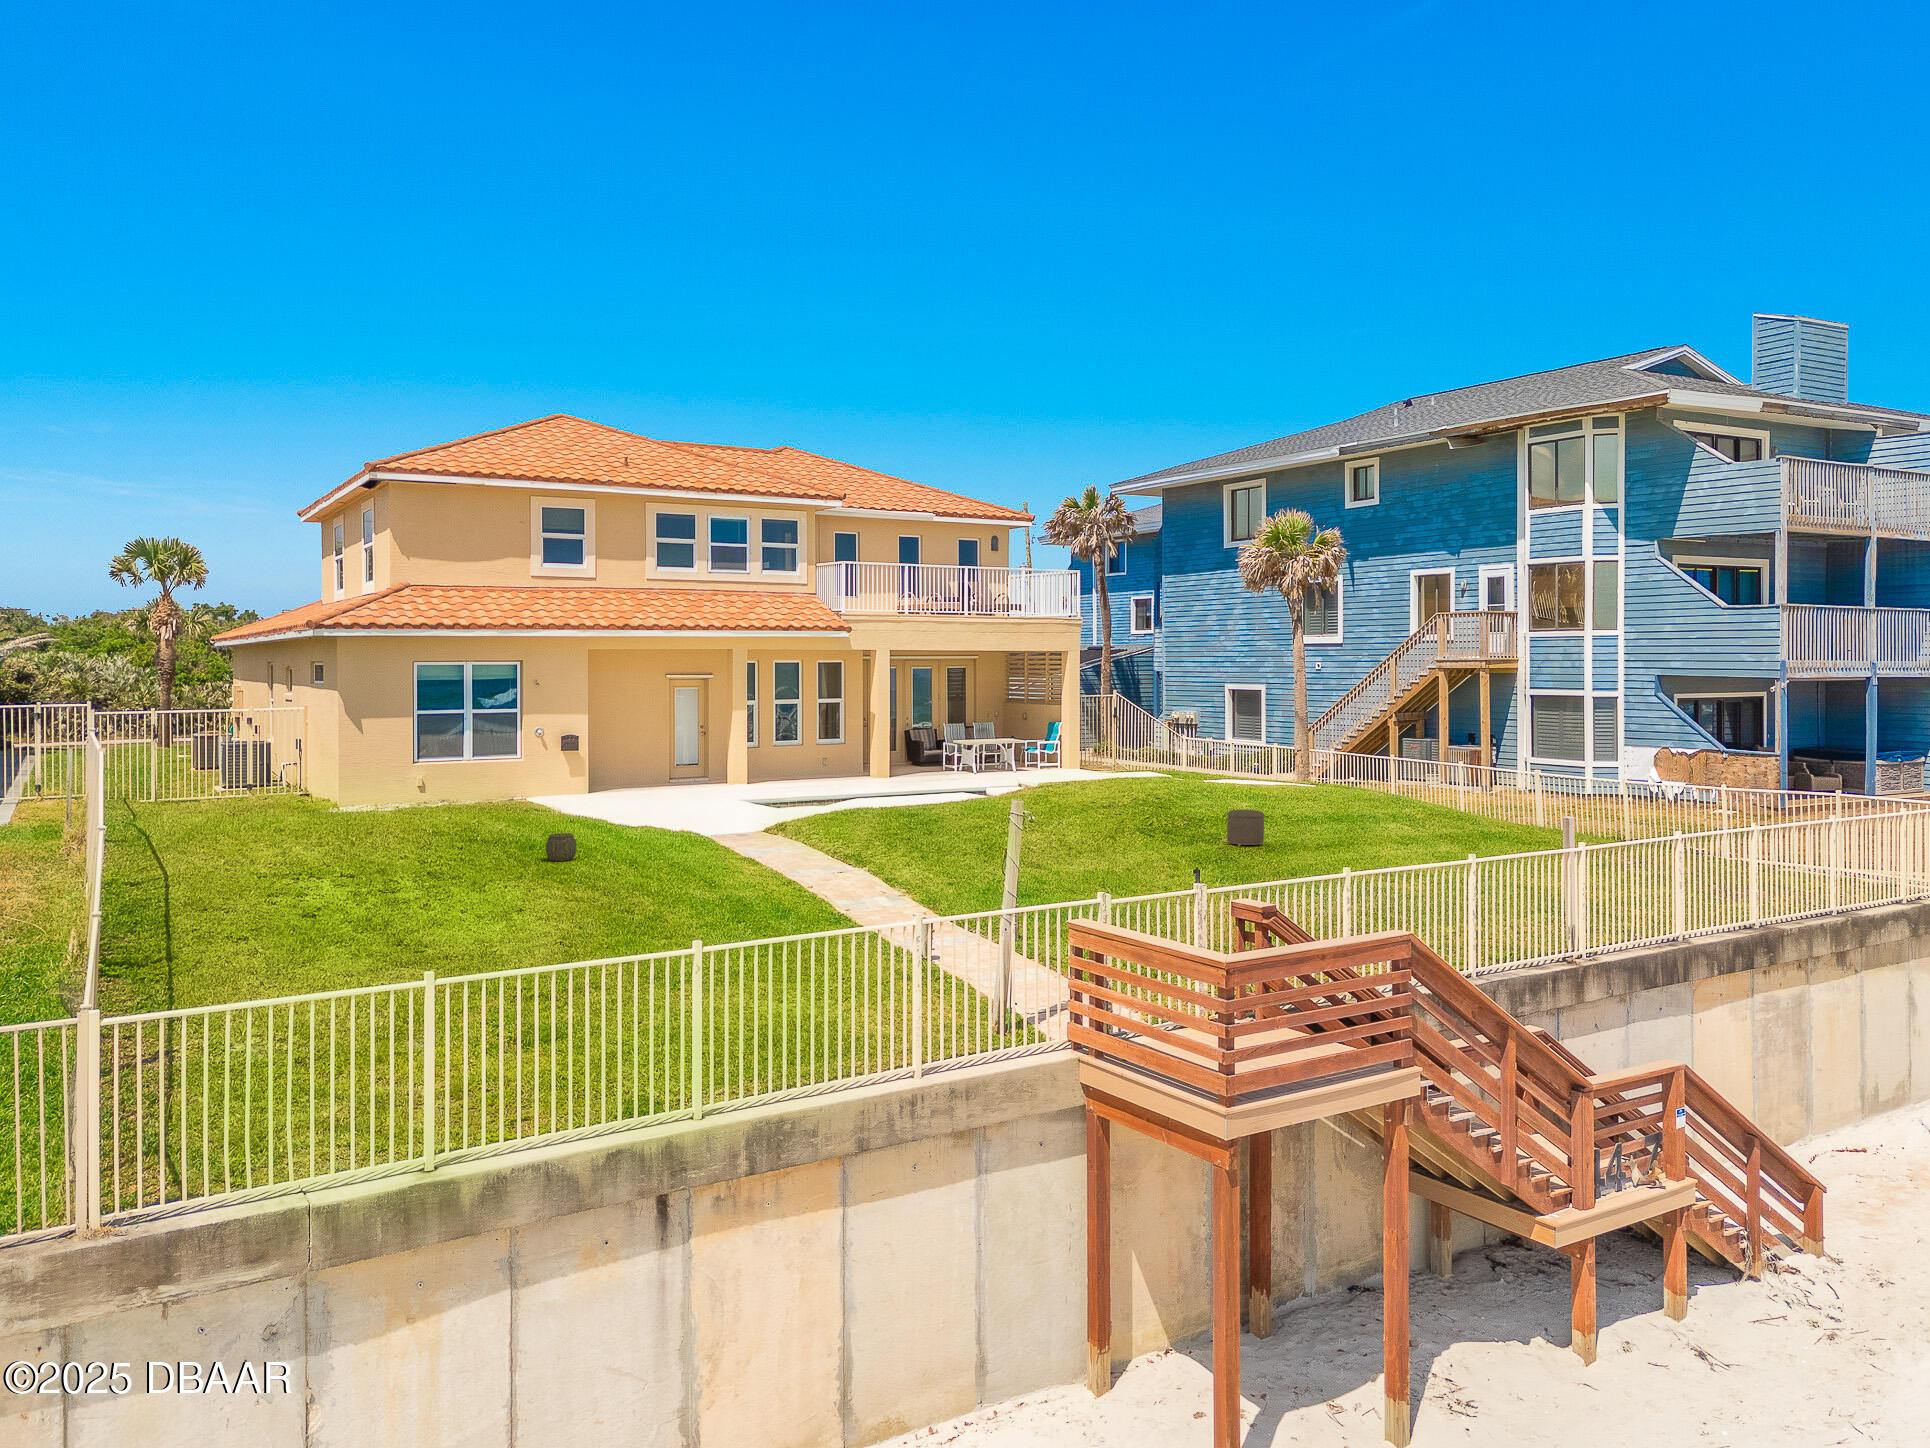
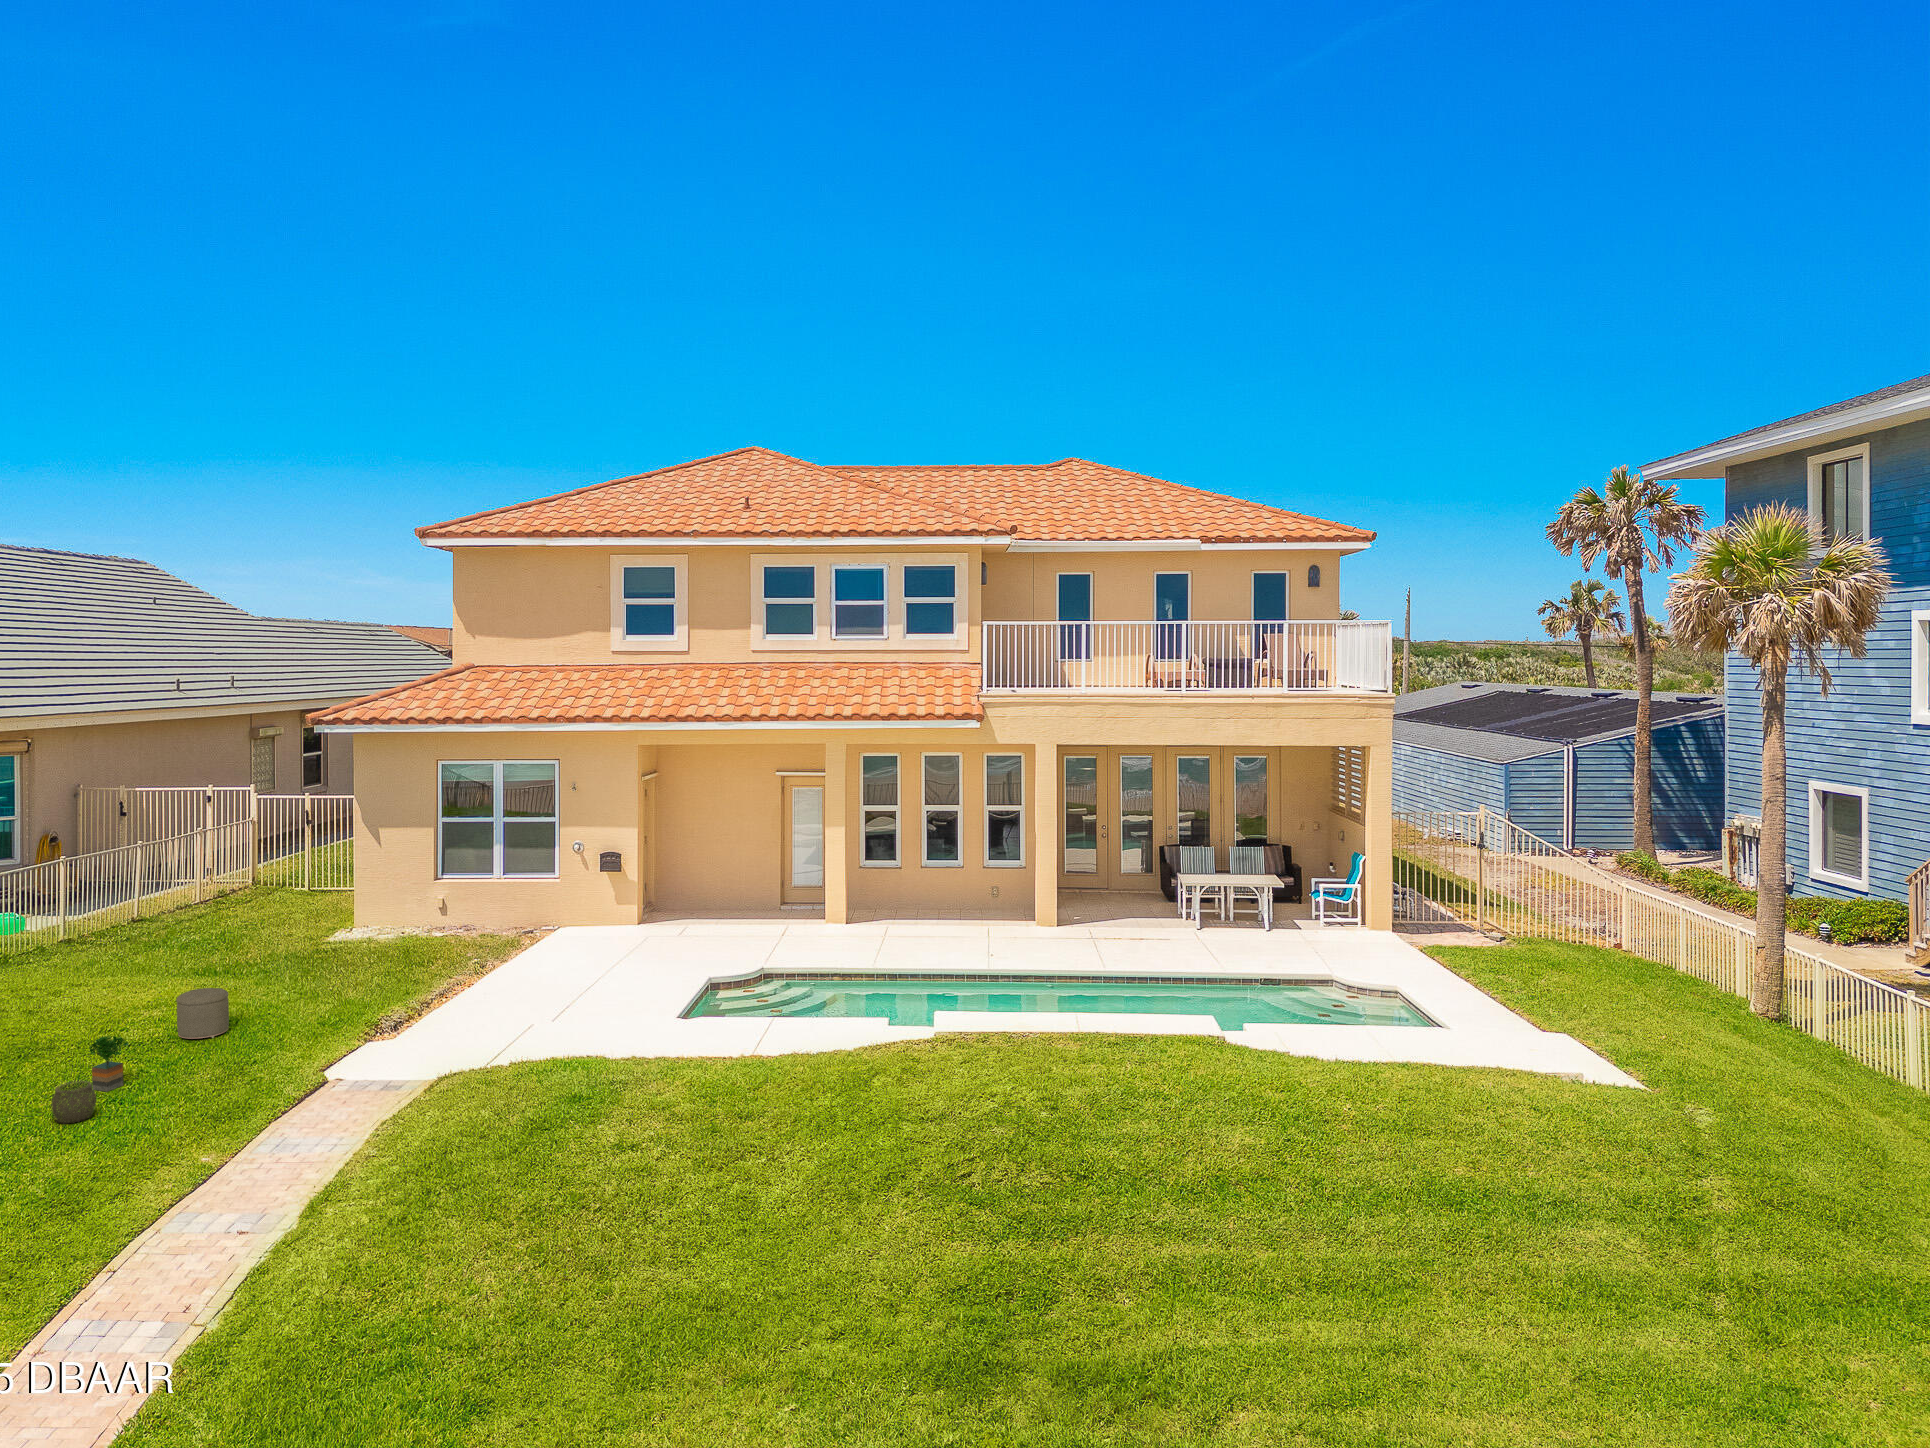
ottoman: present [1227,810,1264,846] -> present [176,988,229,1039]
potted tree: none [512,812,542,854] -> present [89,1036,129,1092]

